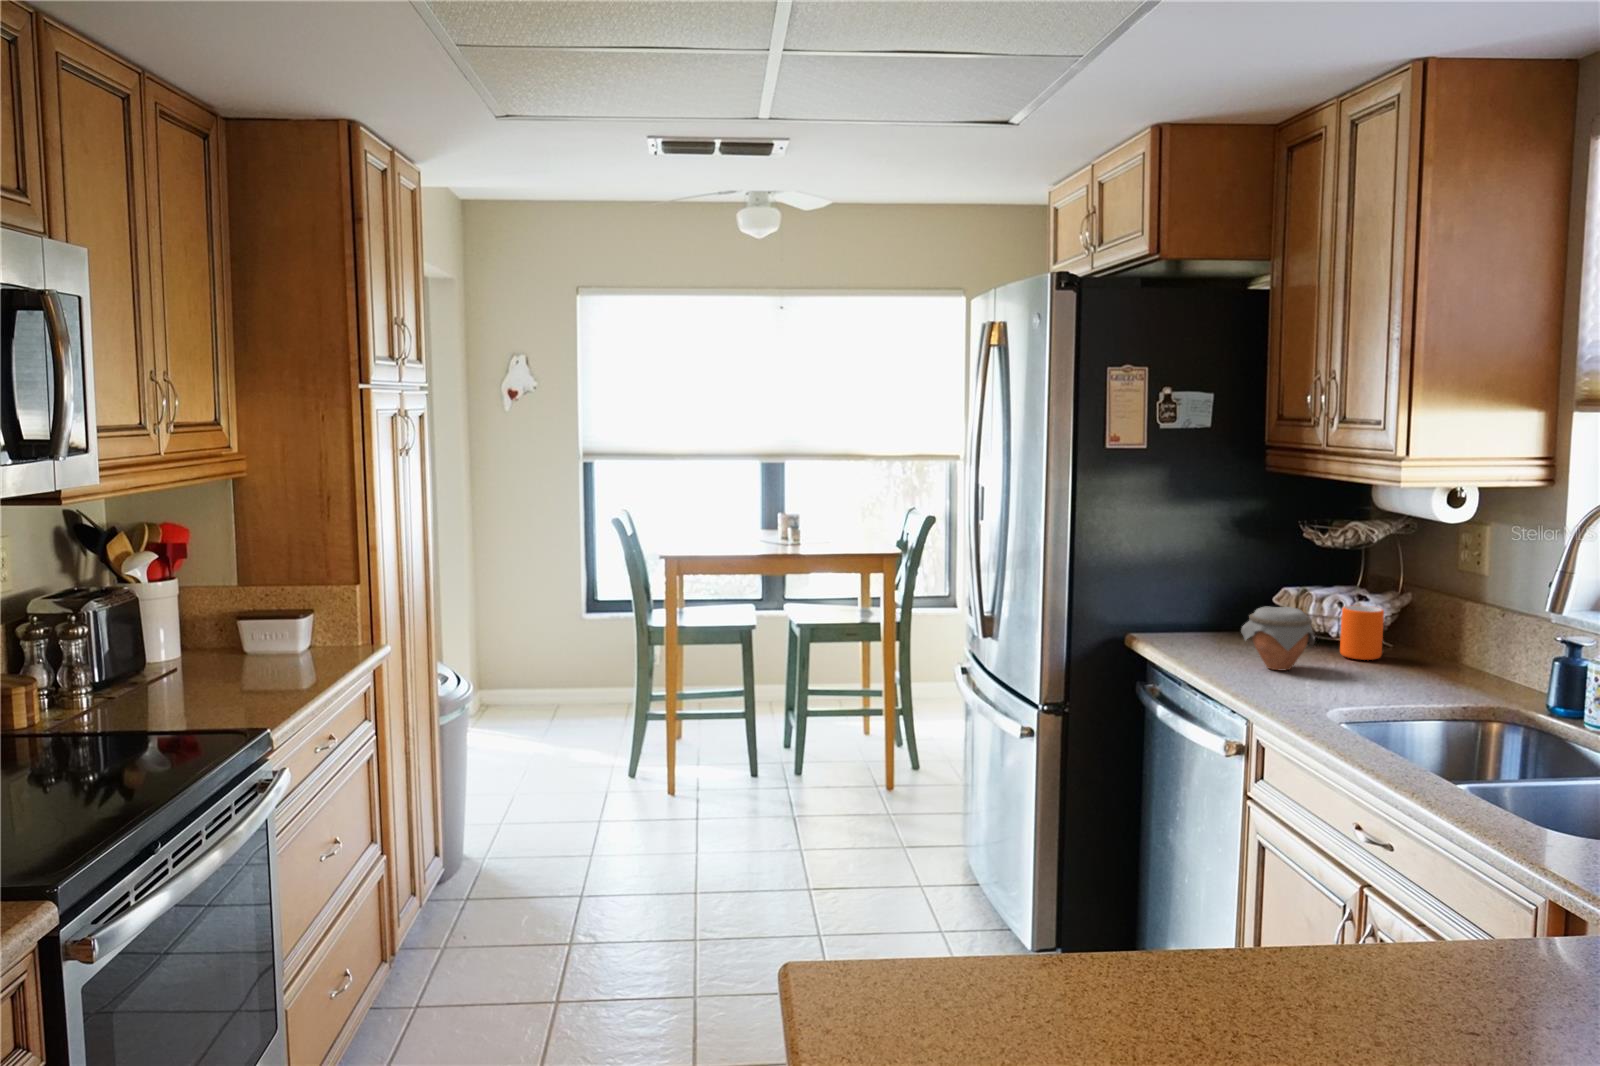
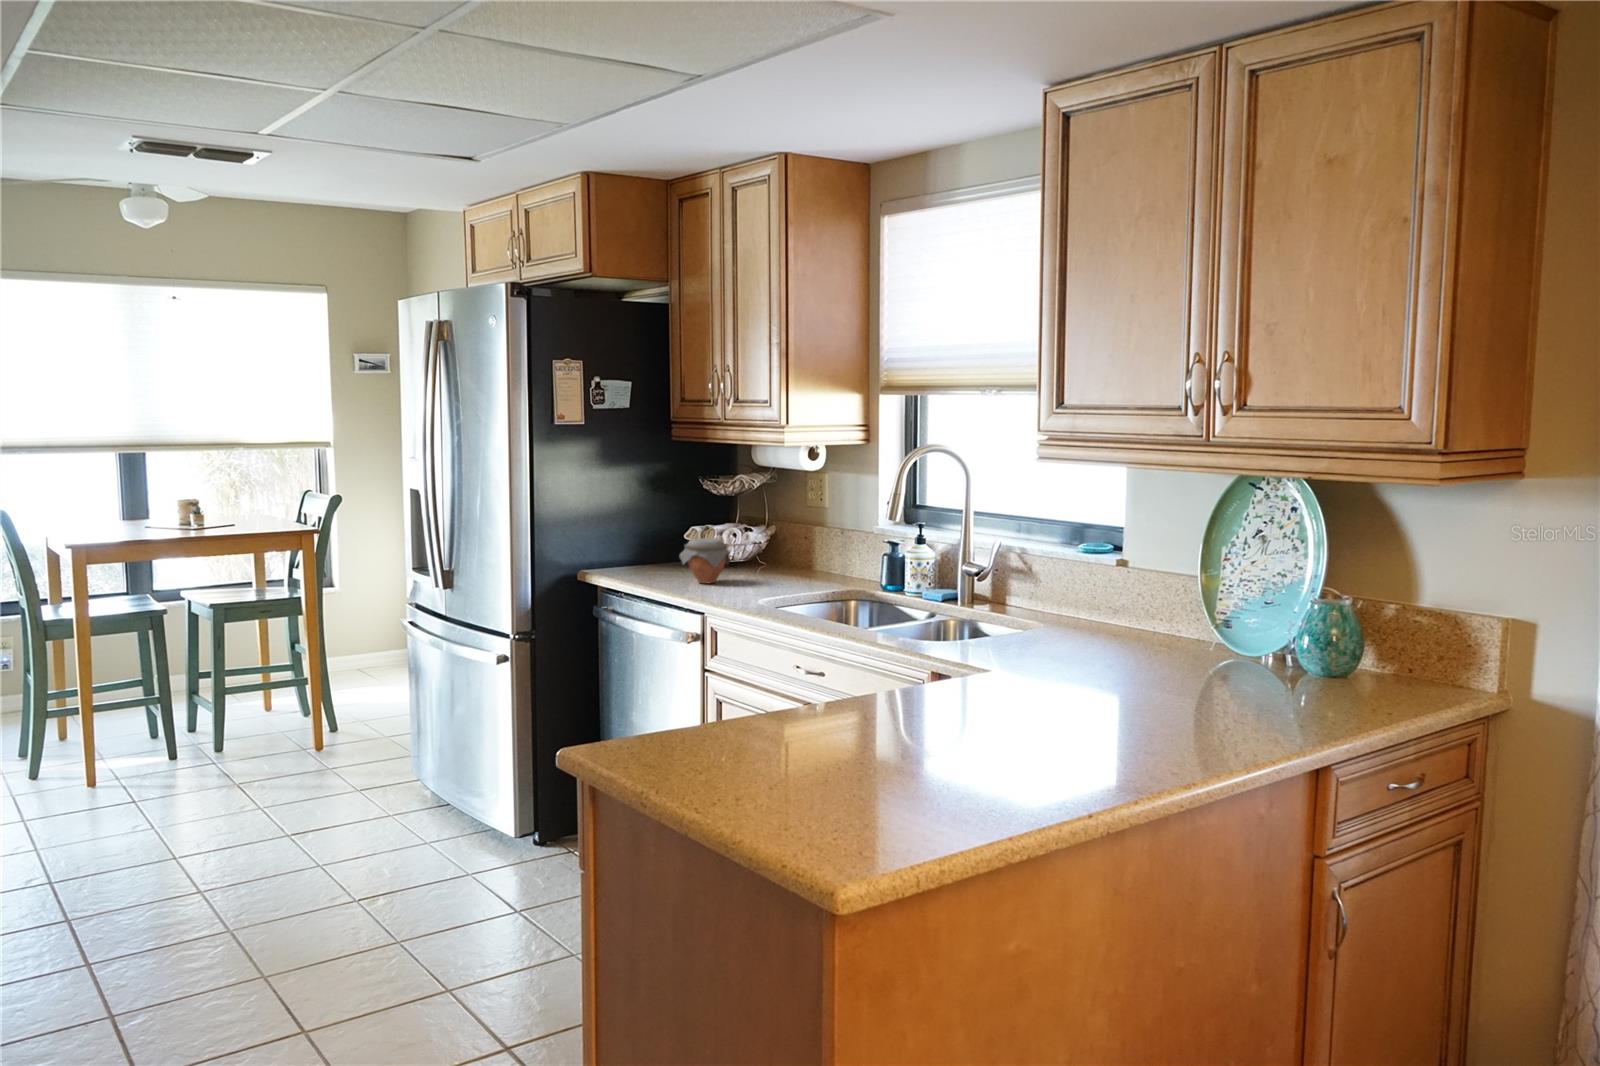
mug: present [1340,605,1384,660] -> none [739,535,766,573]

